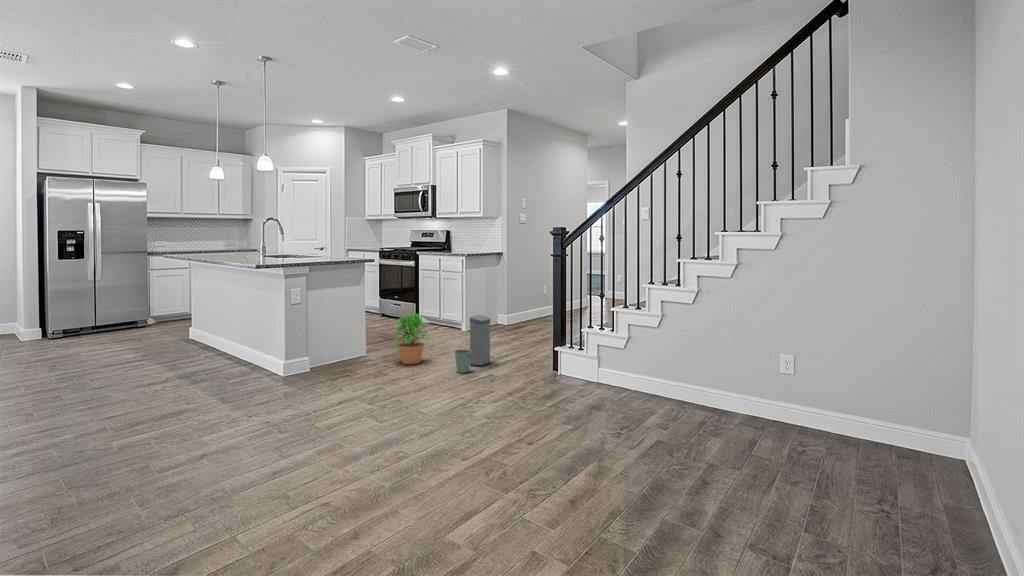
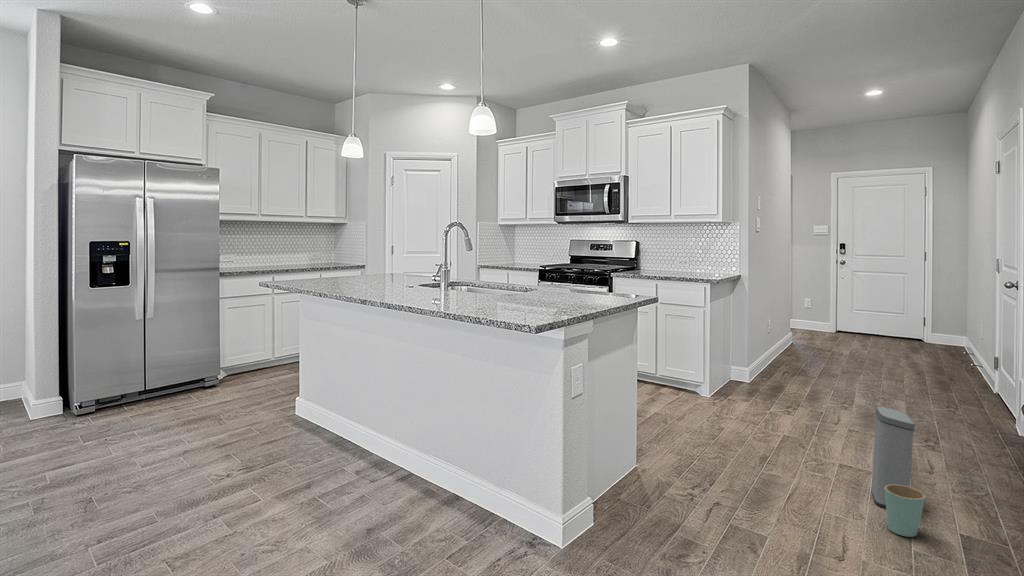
potted plant: present [393,314,428,364] -> none [713,400,792,501]

